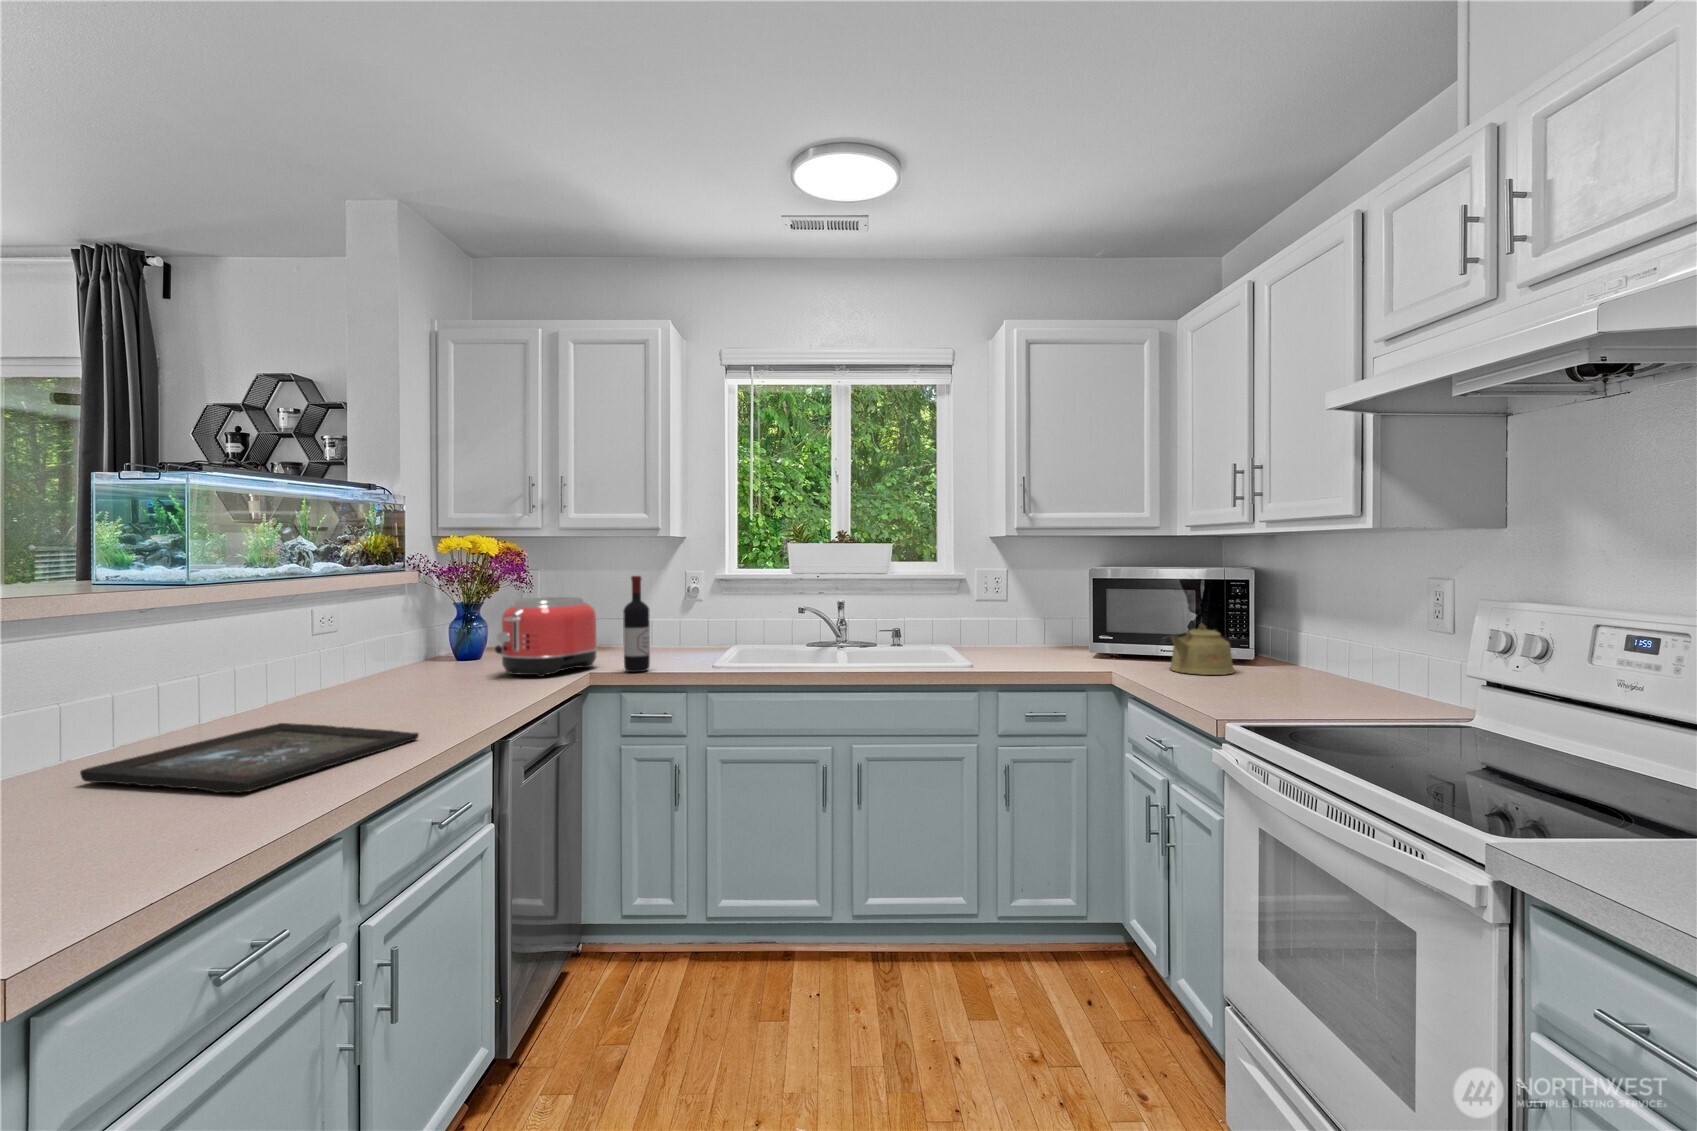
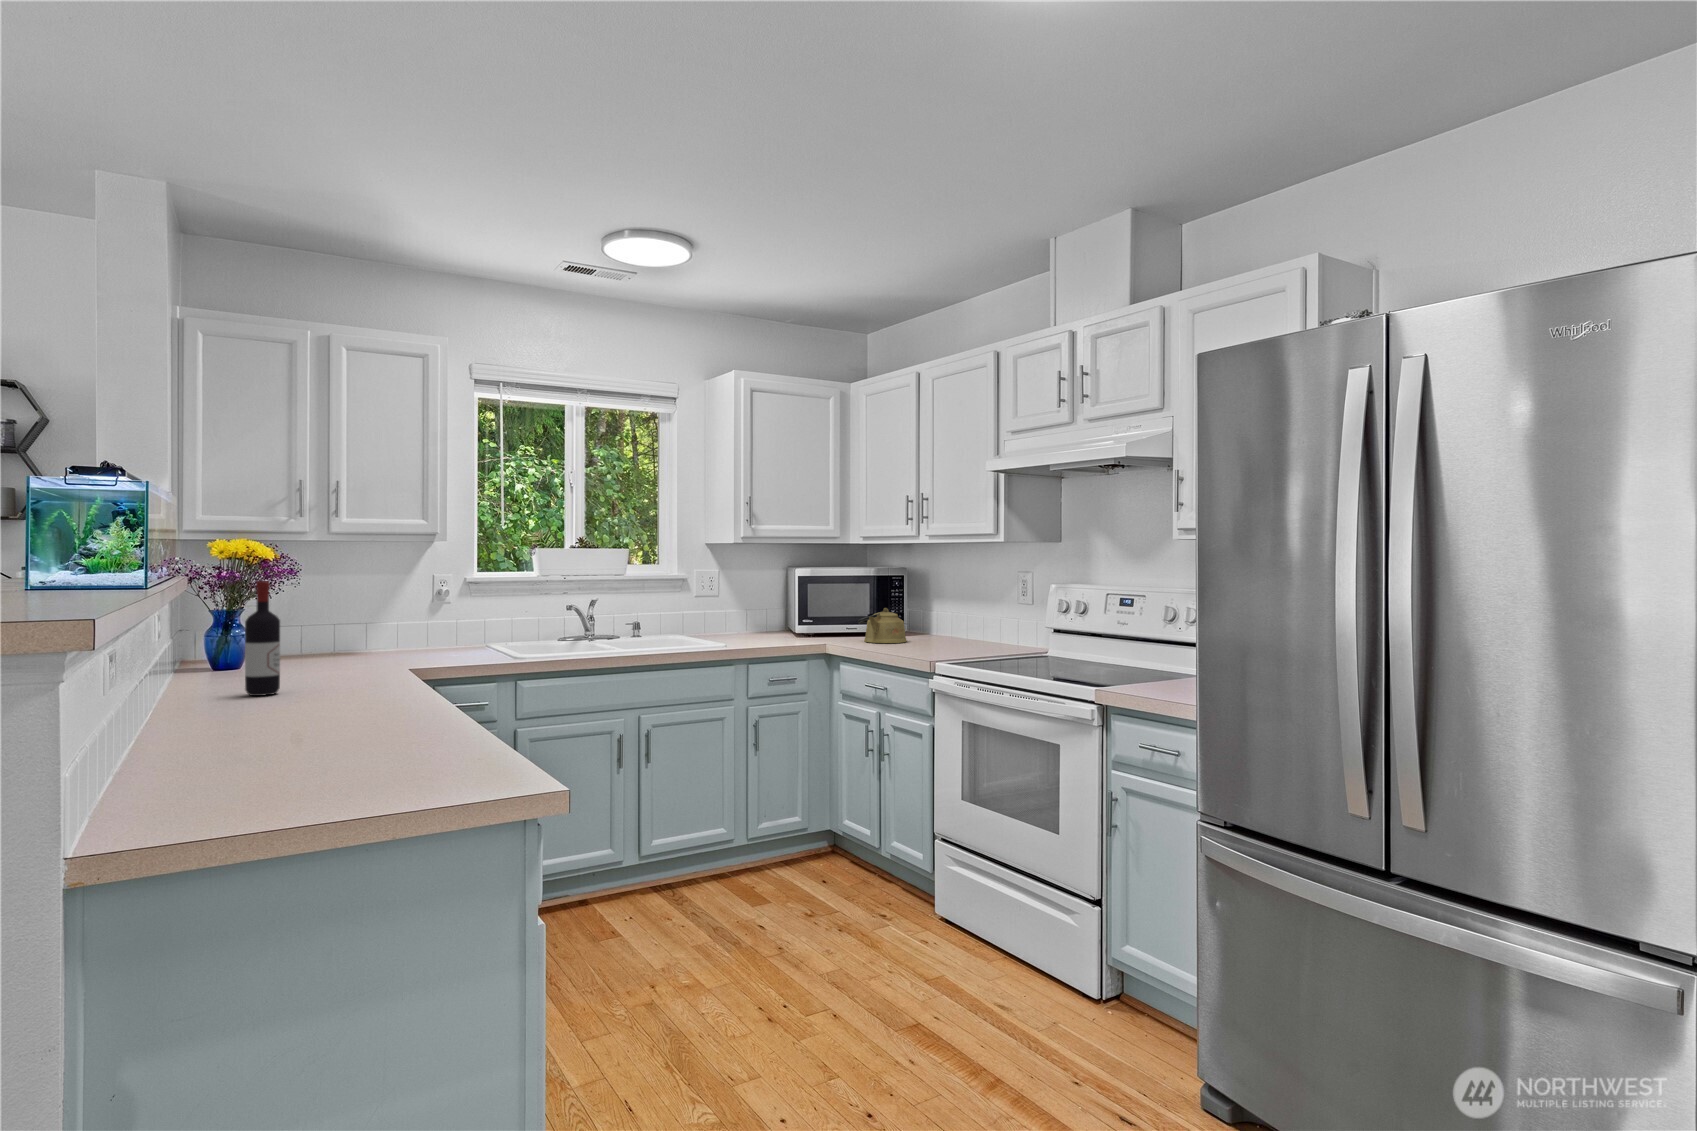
wine bottle: present [623,576,650,672] -> present [245,581,280,696]
toaster: present [495,597,598,677] -> none [299,596,389,671]
tray: present [80,723,419,793] -> none [170,697,388,737]

